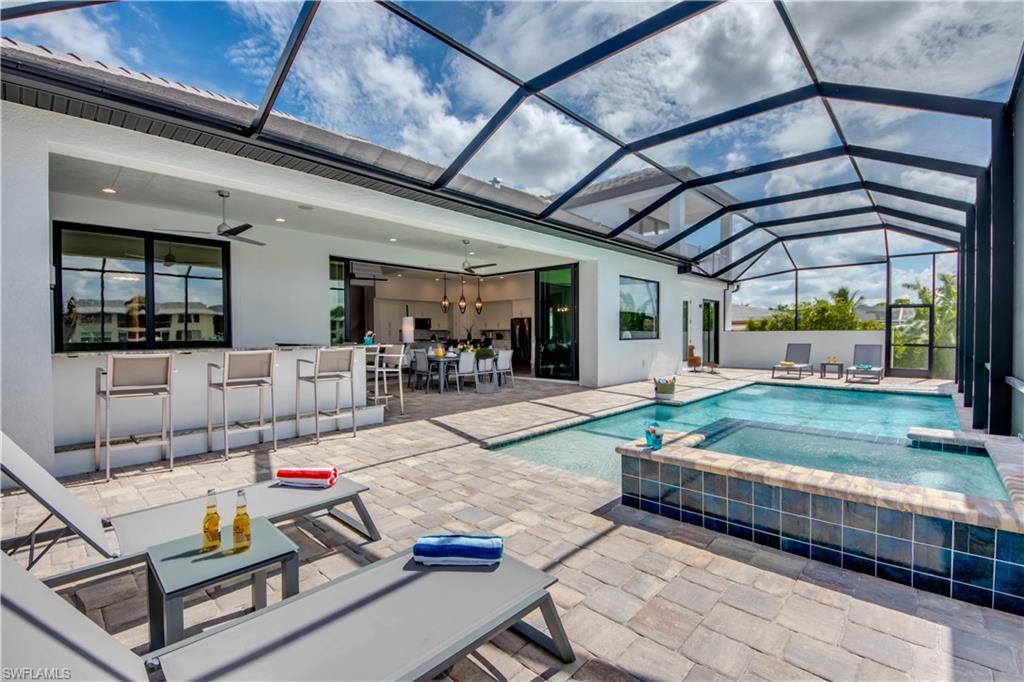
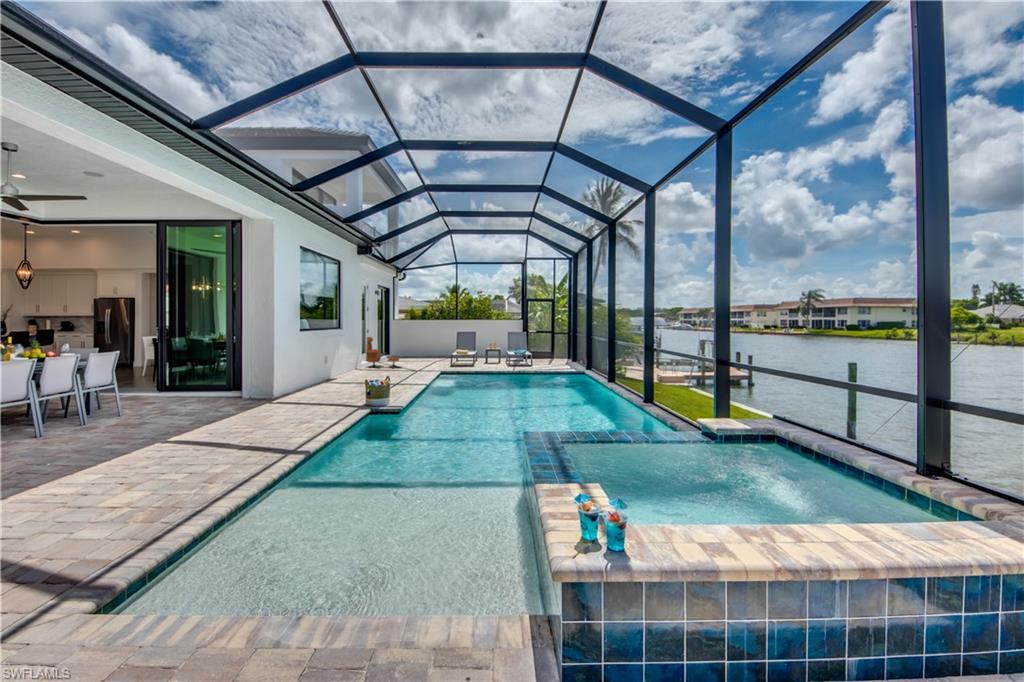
potted tree: present [475,348,495,393] -> none [30,347,84,435]

